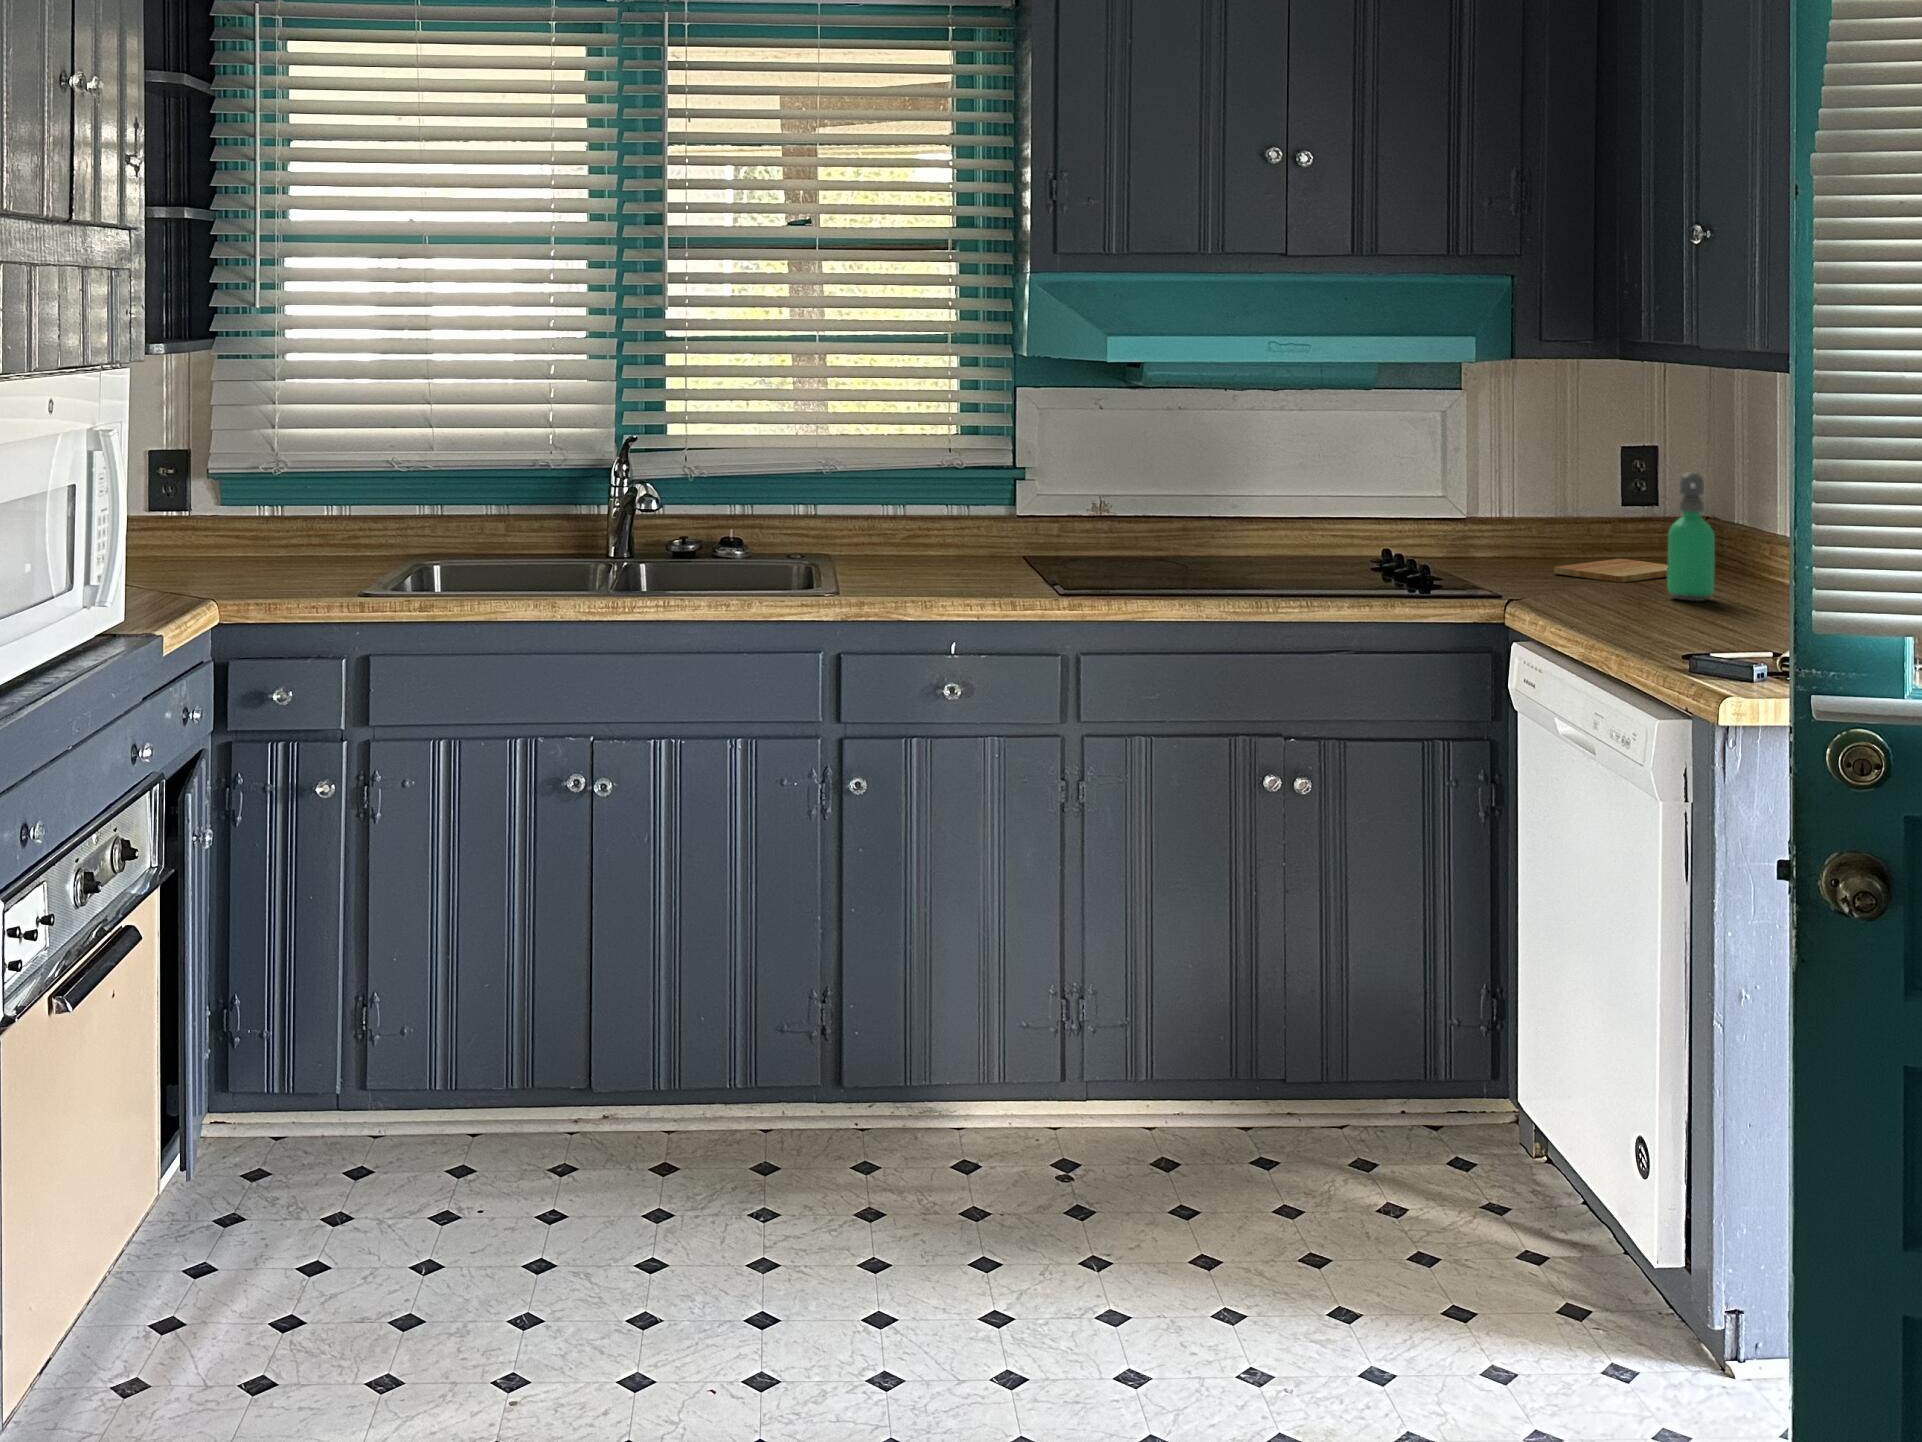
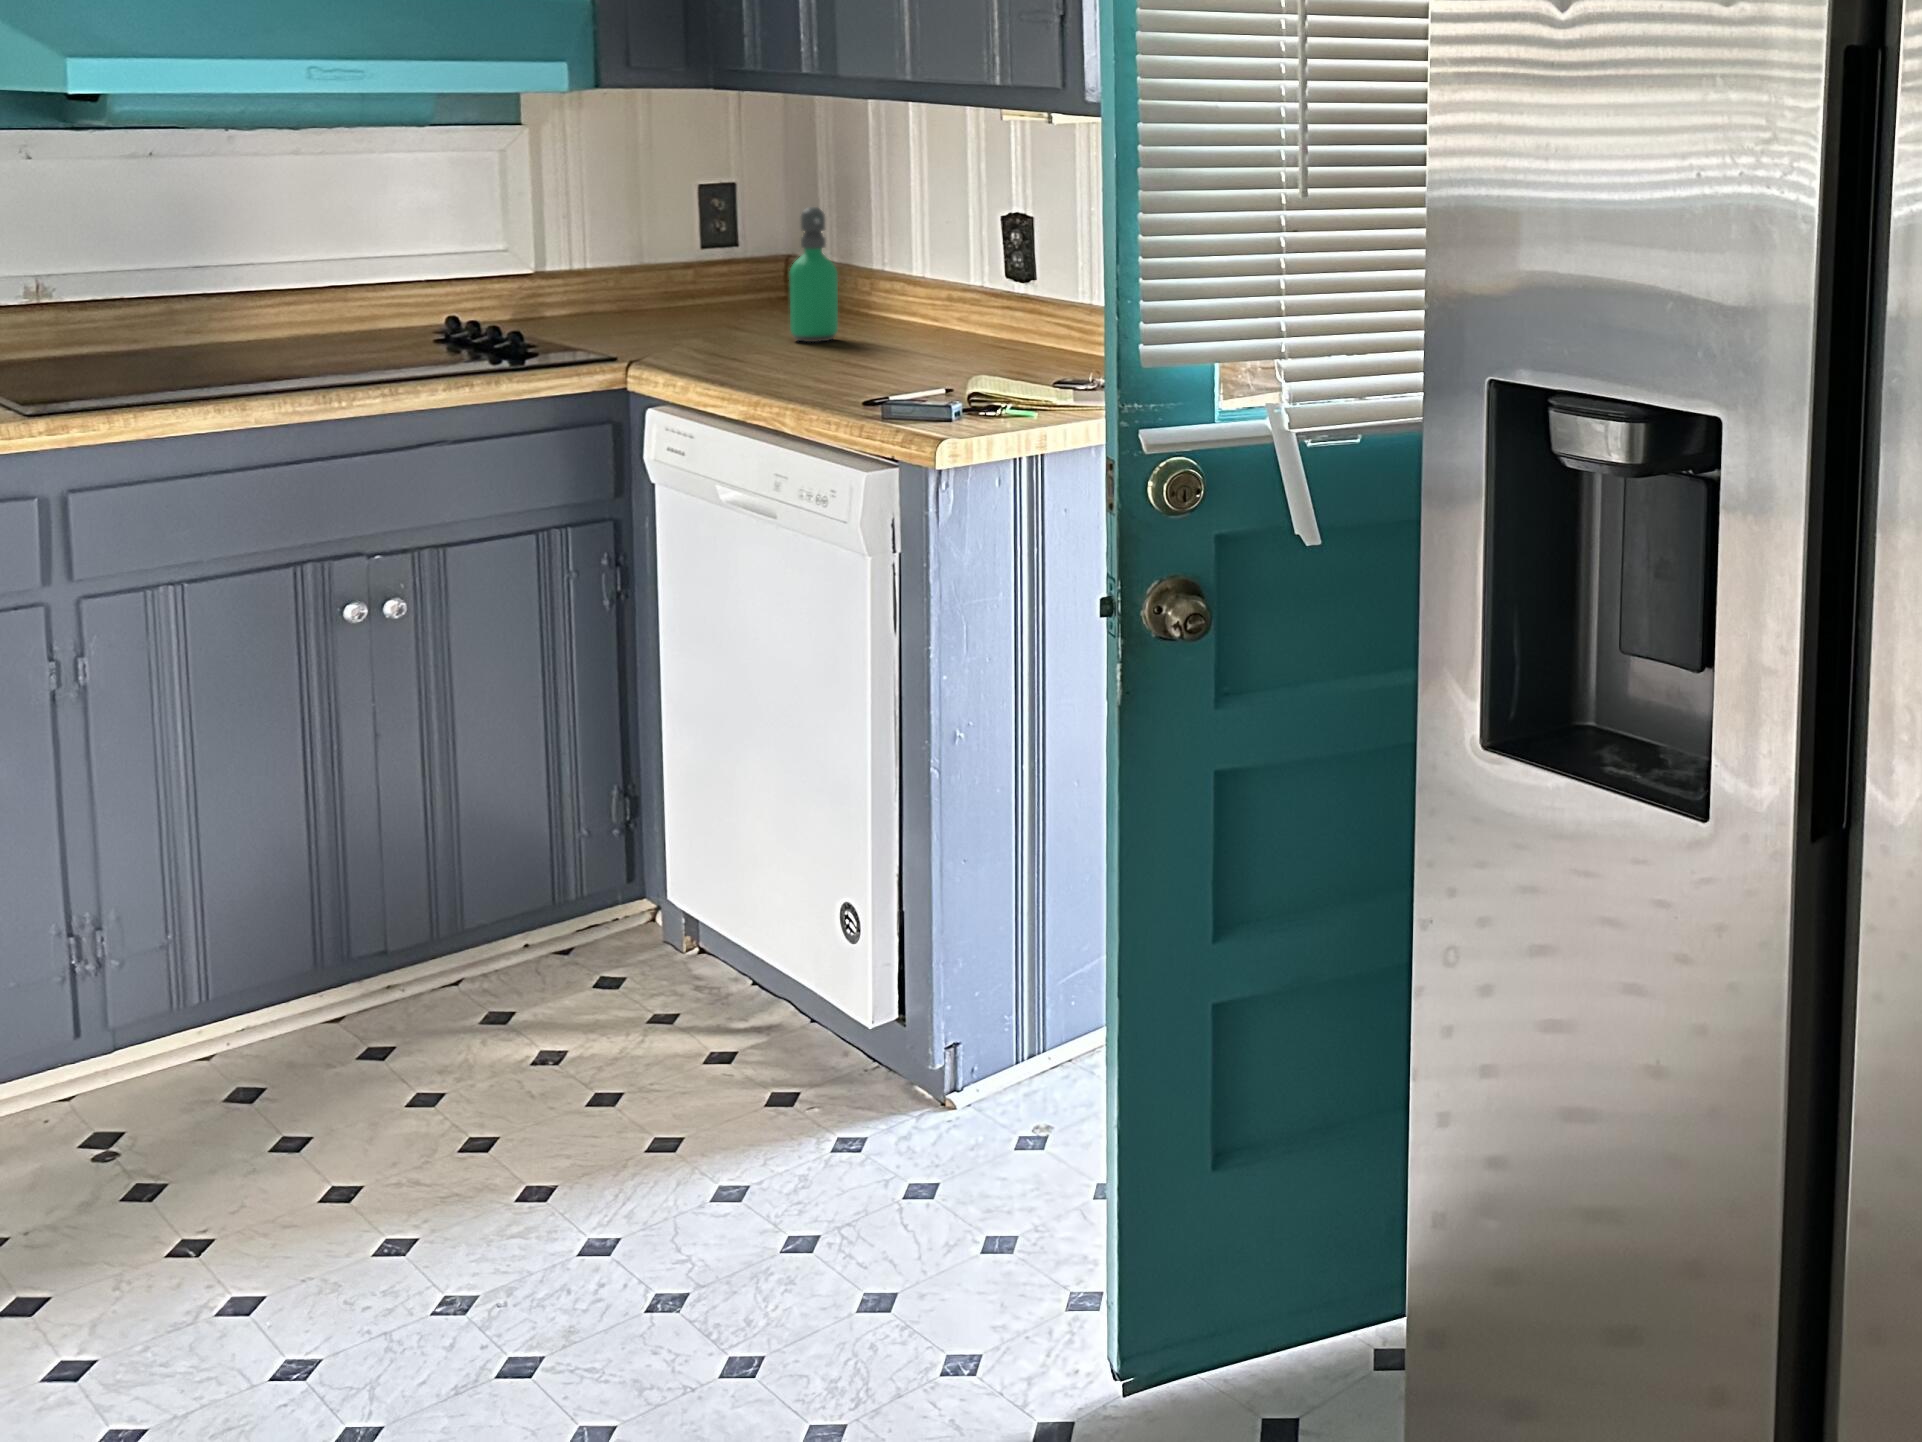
cutting board: present [1554,559,1668,583] -> none [647,303,784,329]

